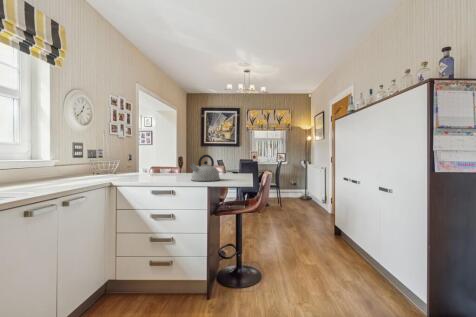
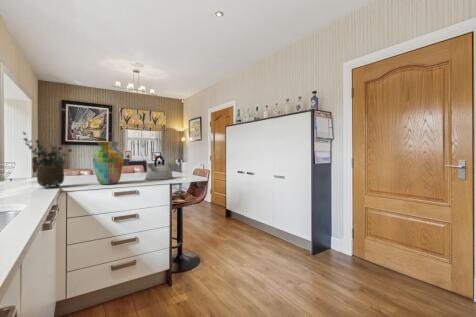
potted plant: none [92,135,124,180] -> present [23,132,72,187]
vase: none [136,140,164,182] -> present [93,141,124,184]

